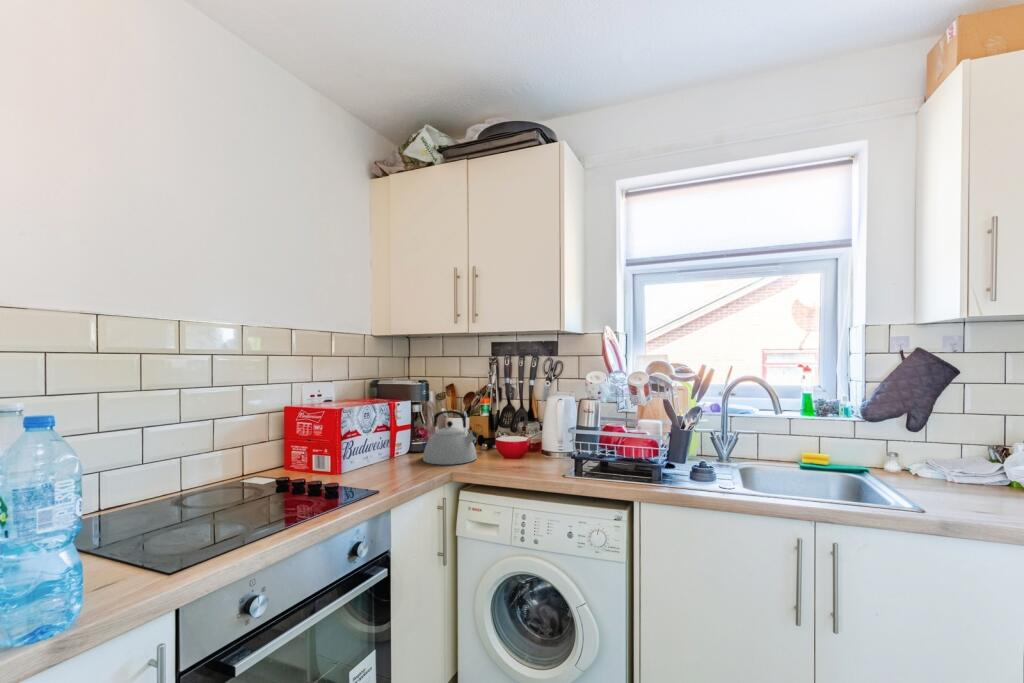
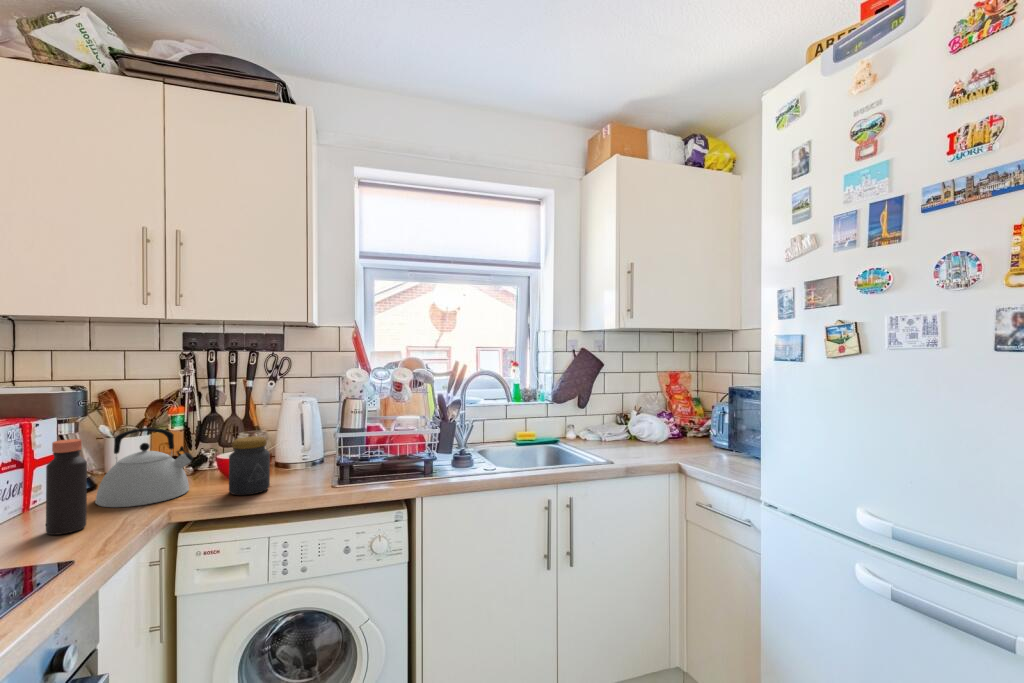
bottle: none [385,413,405,474] -> present [46,439,87,535]
jar: none [494,424,523,470] -> present [229,436,270,495]

